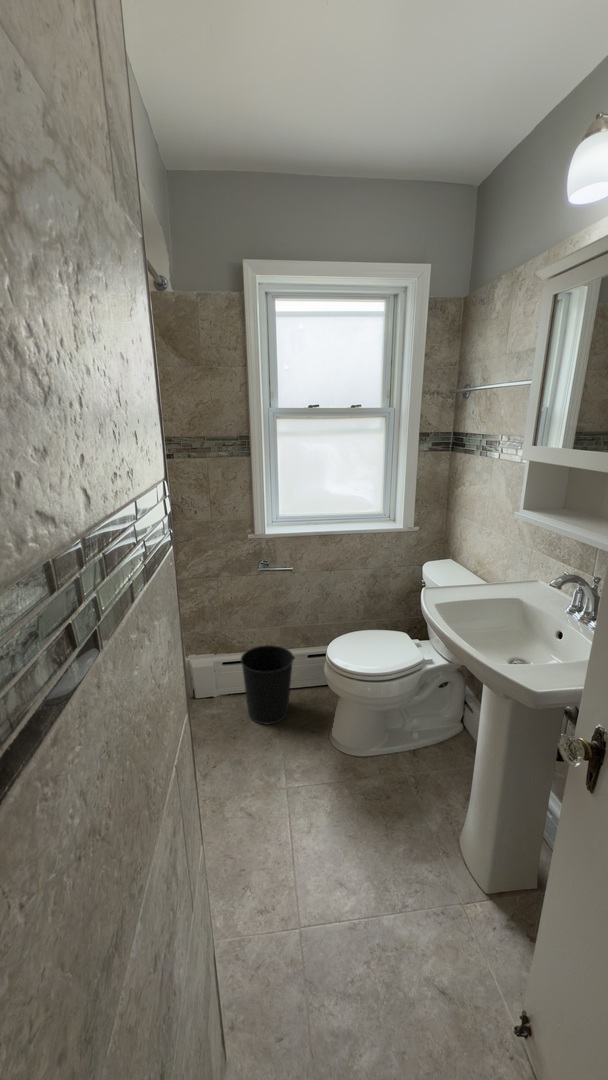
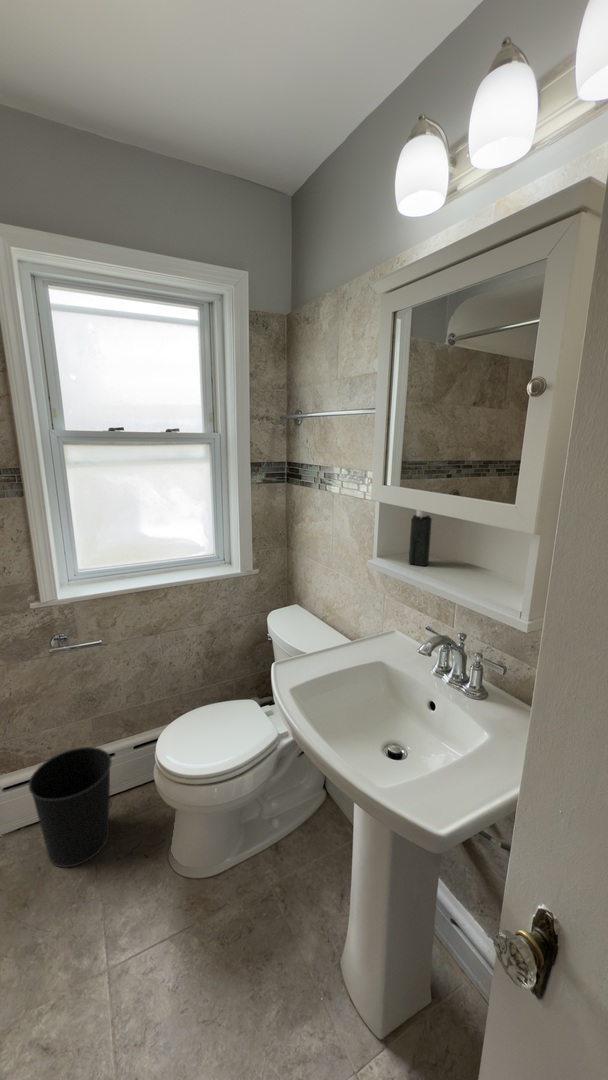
candle: none [554,435,581,518] -> present [409,510,432,566]

